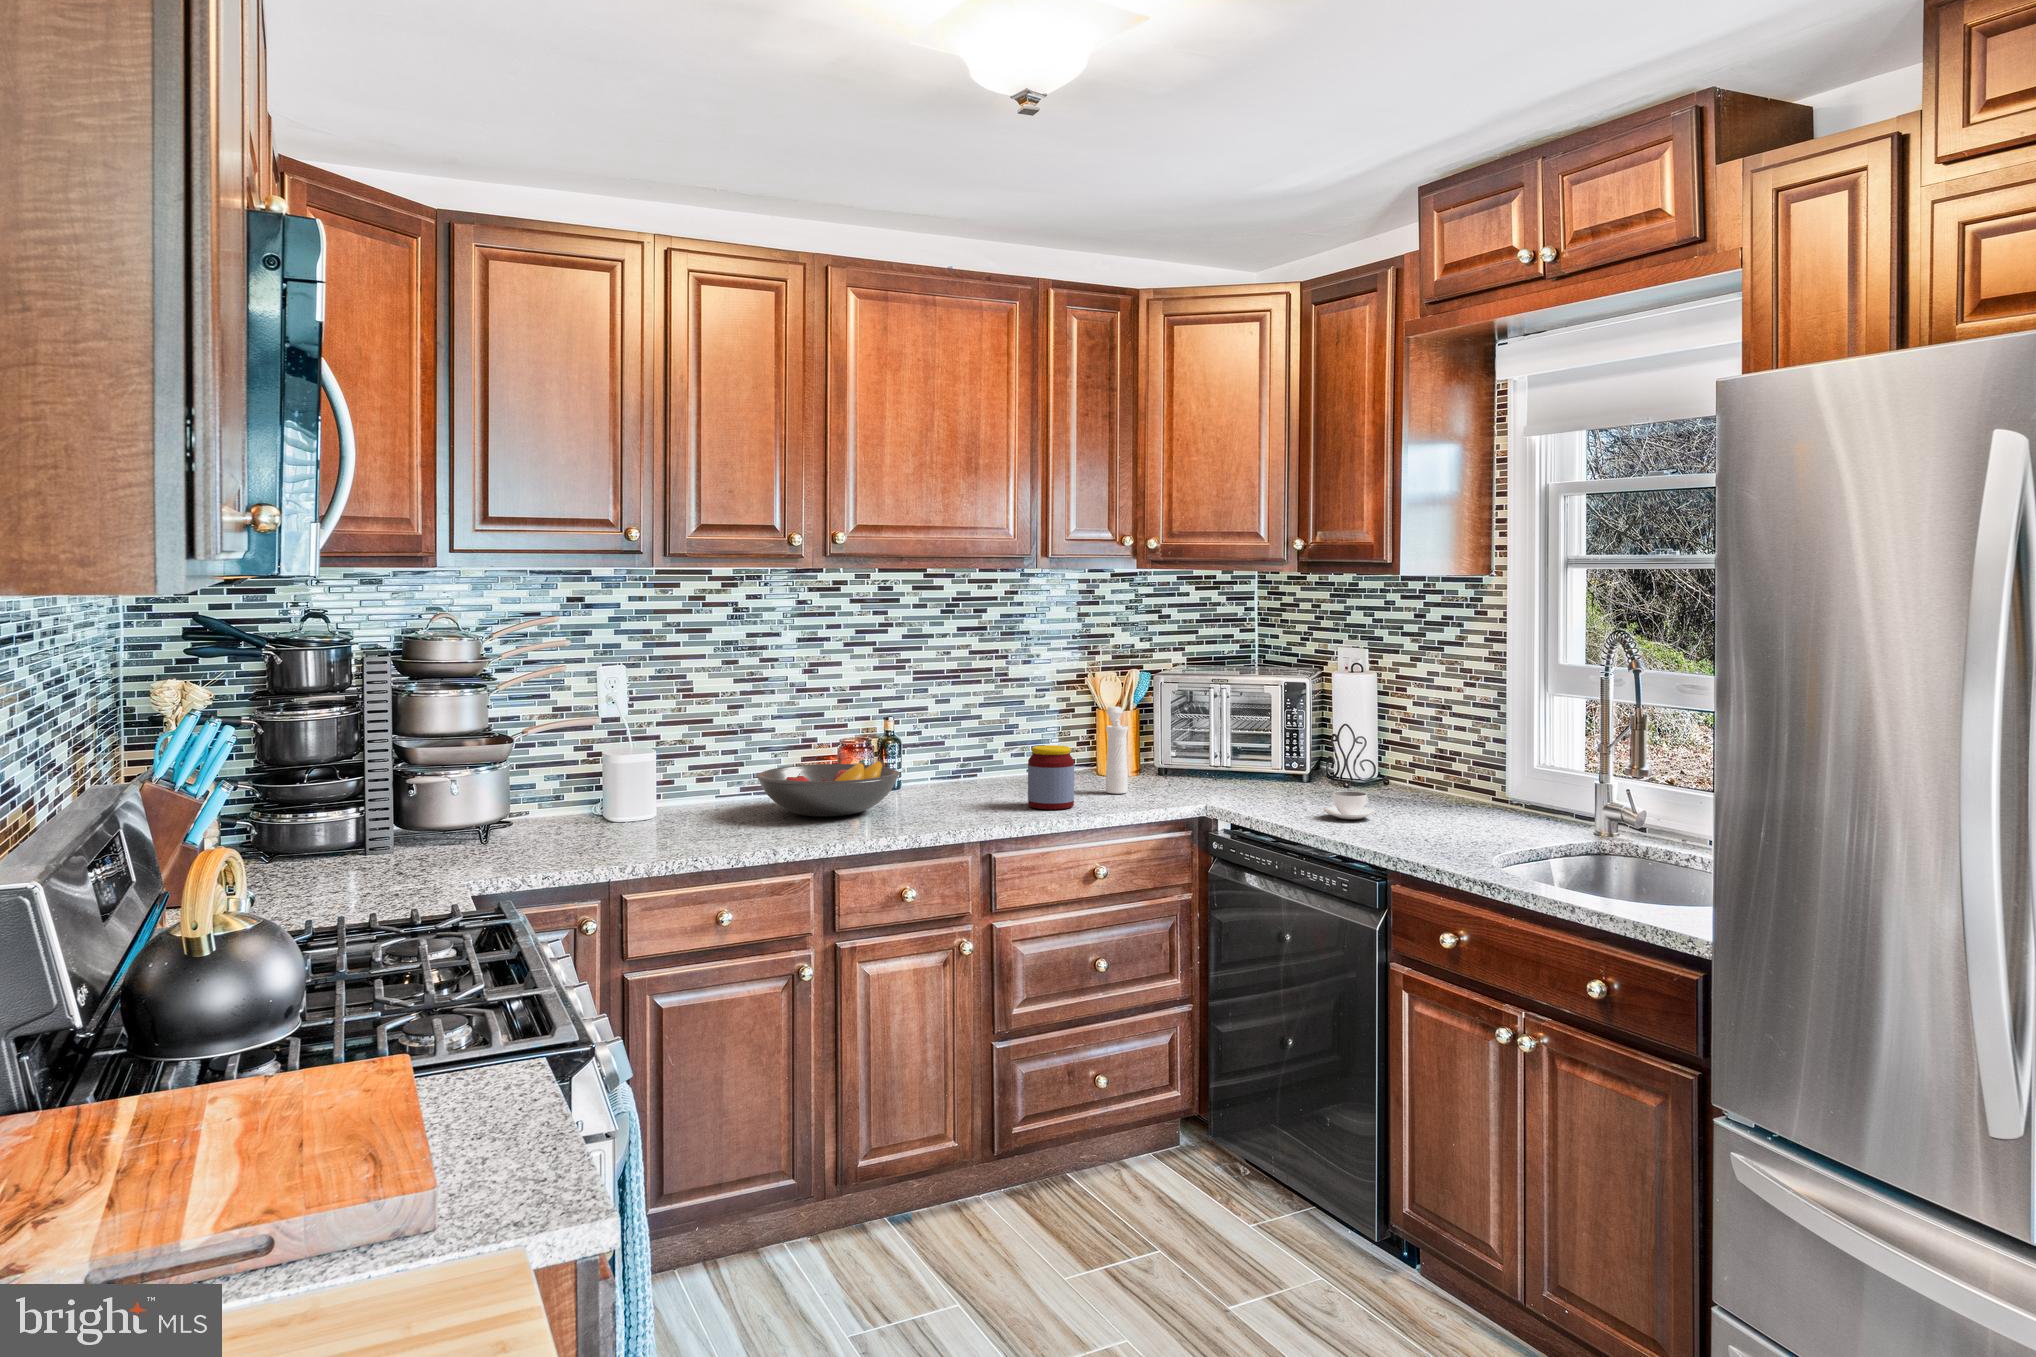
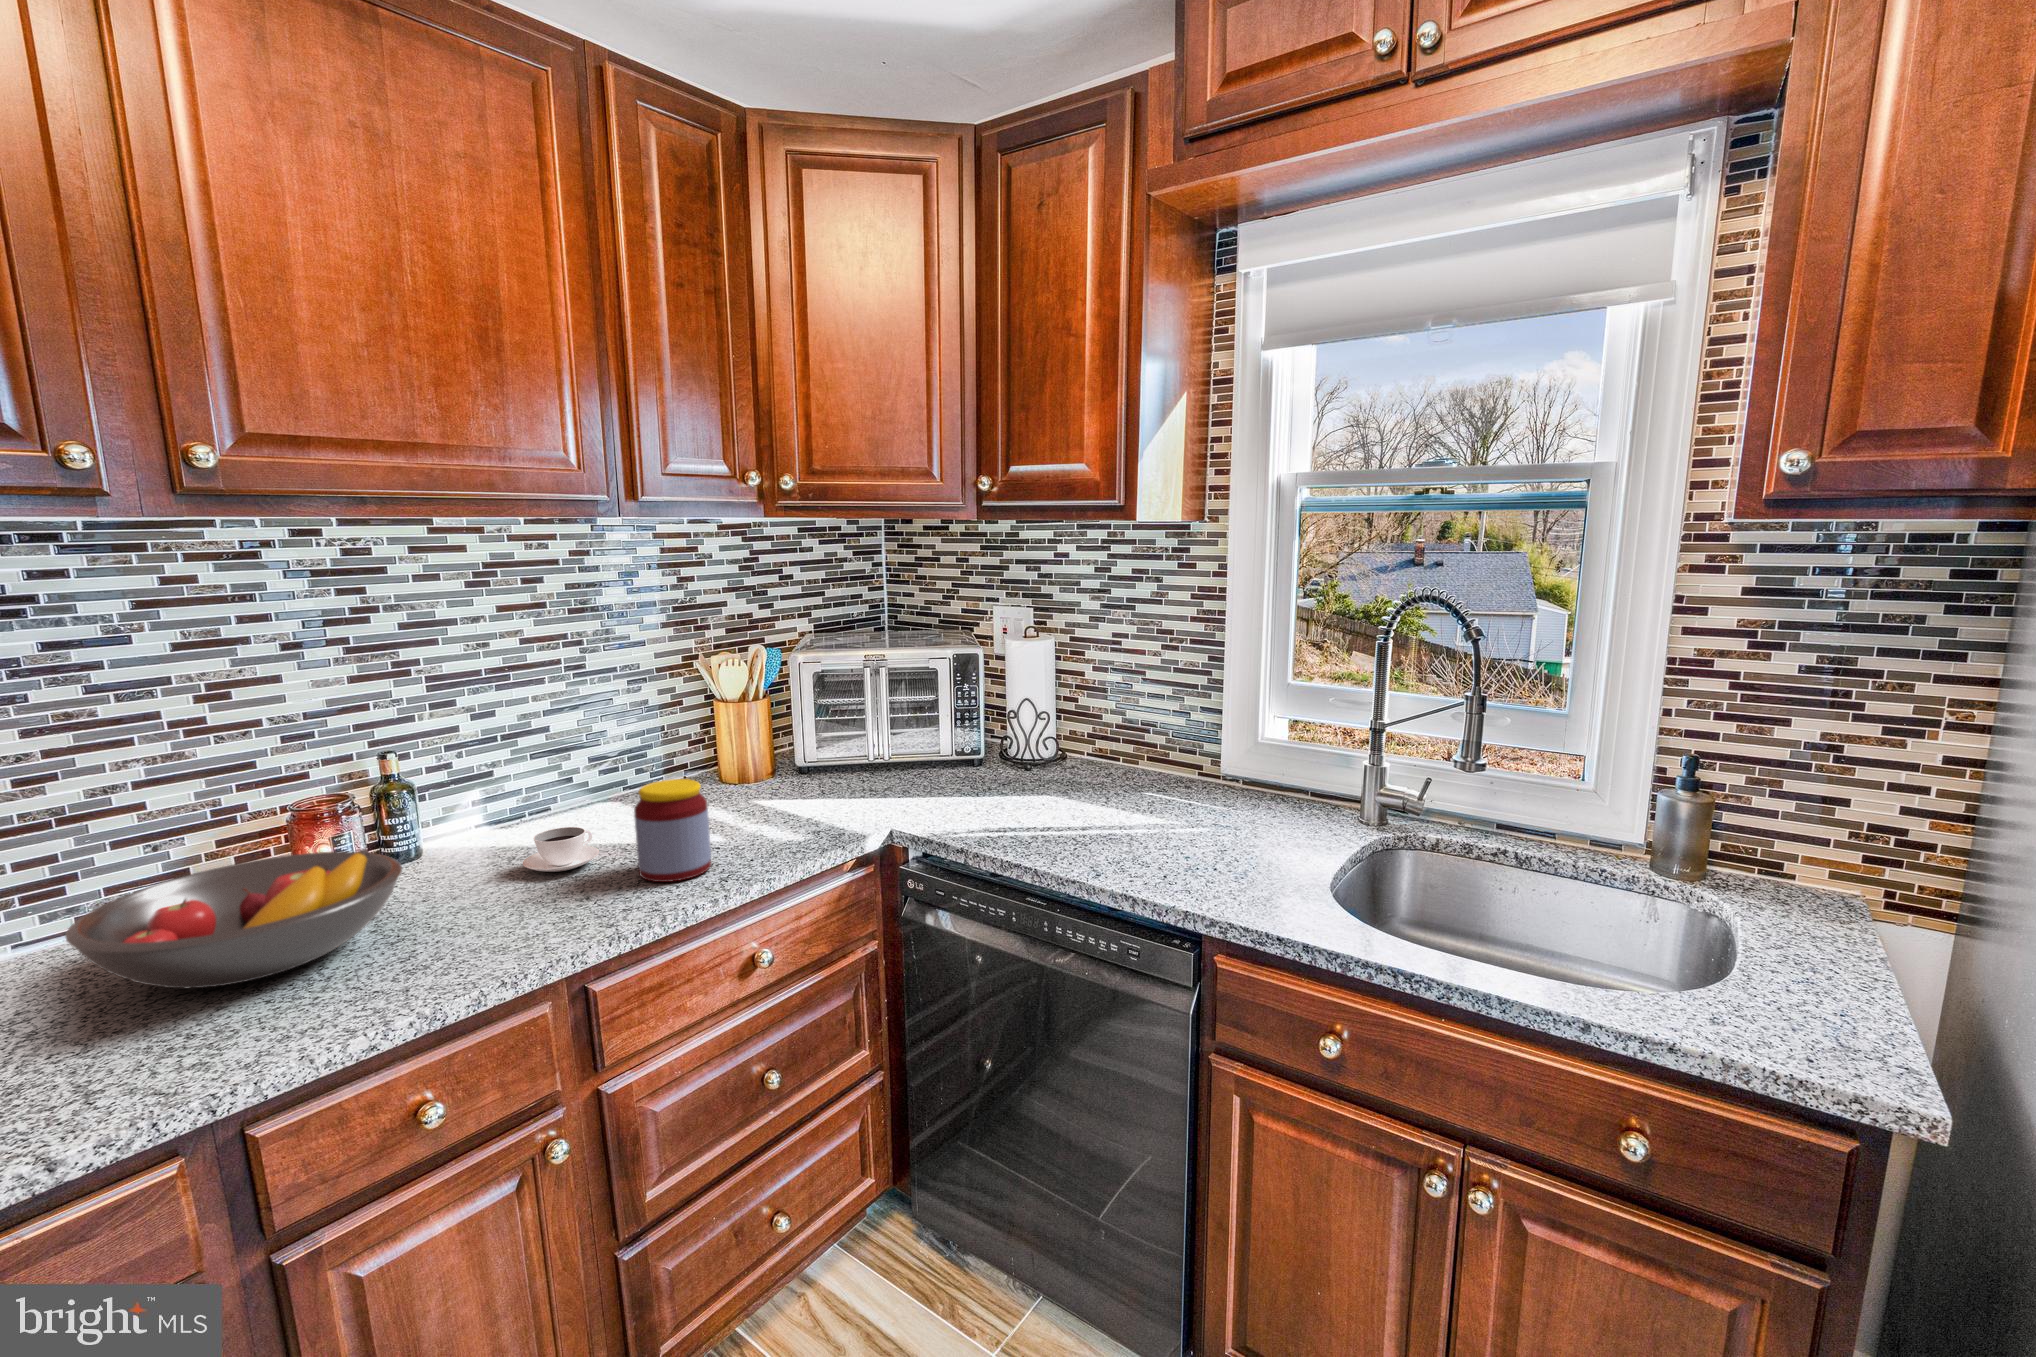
pepper mill: present [1106,707,1128,794] -> none [734,702,776,824]
cup: present [1324,791,1375,819] -> present [523,827,599,872]

